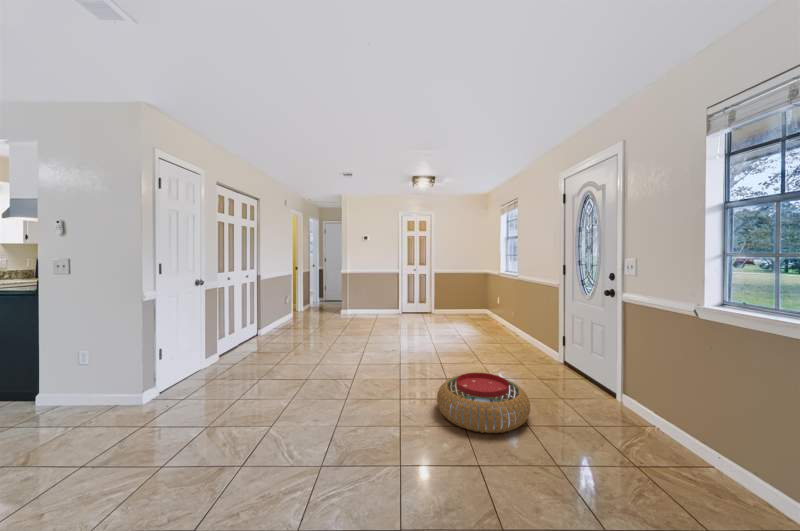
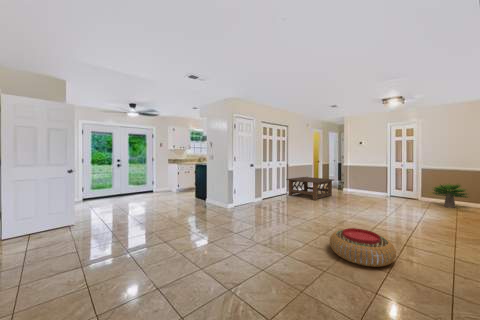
potted plant: none [447,288,483,318] -> present [433,184,468,208]
coffee table: none [259,297,340,337] -> present [286,177,334,200]

